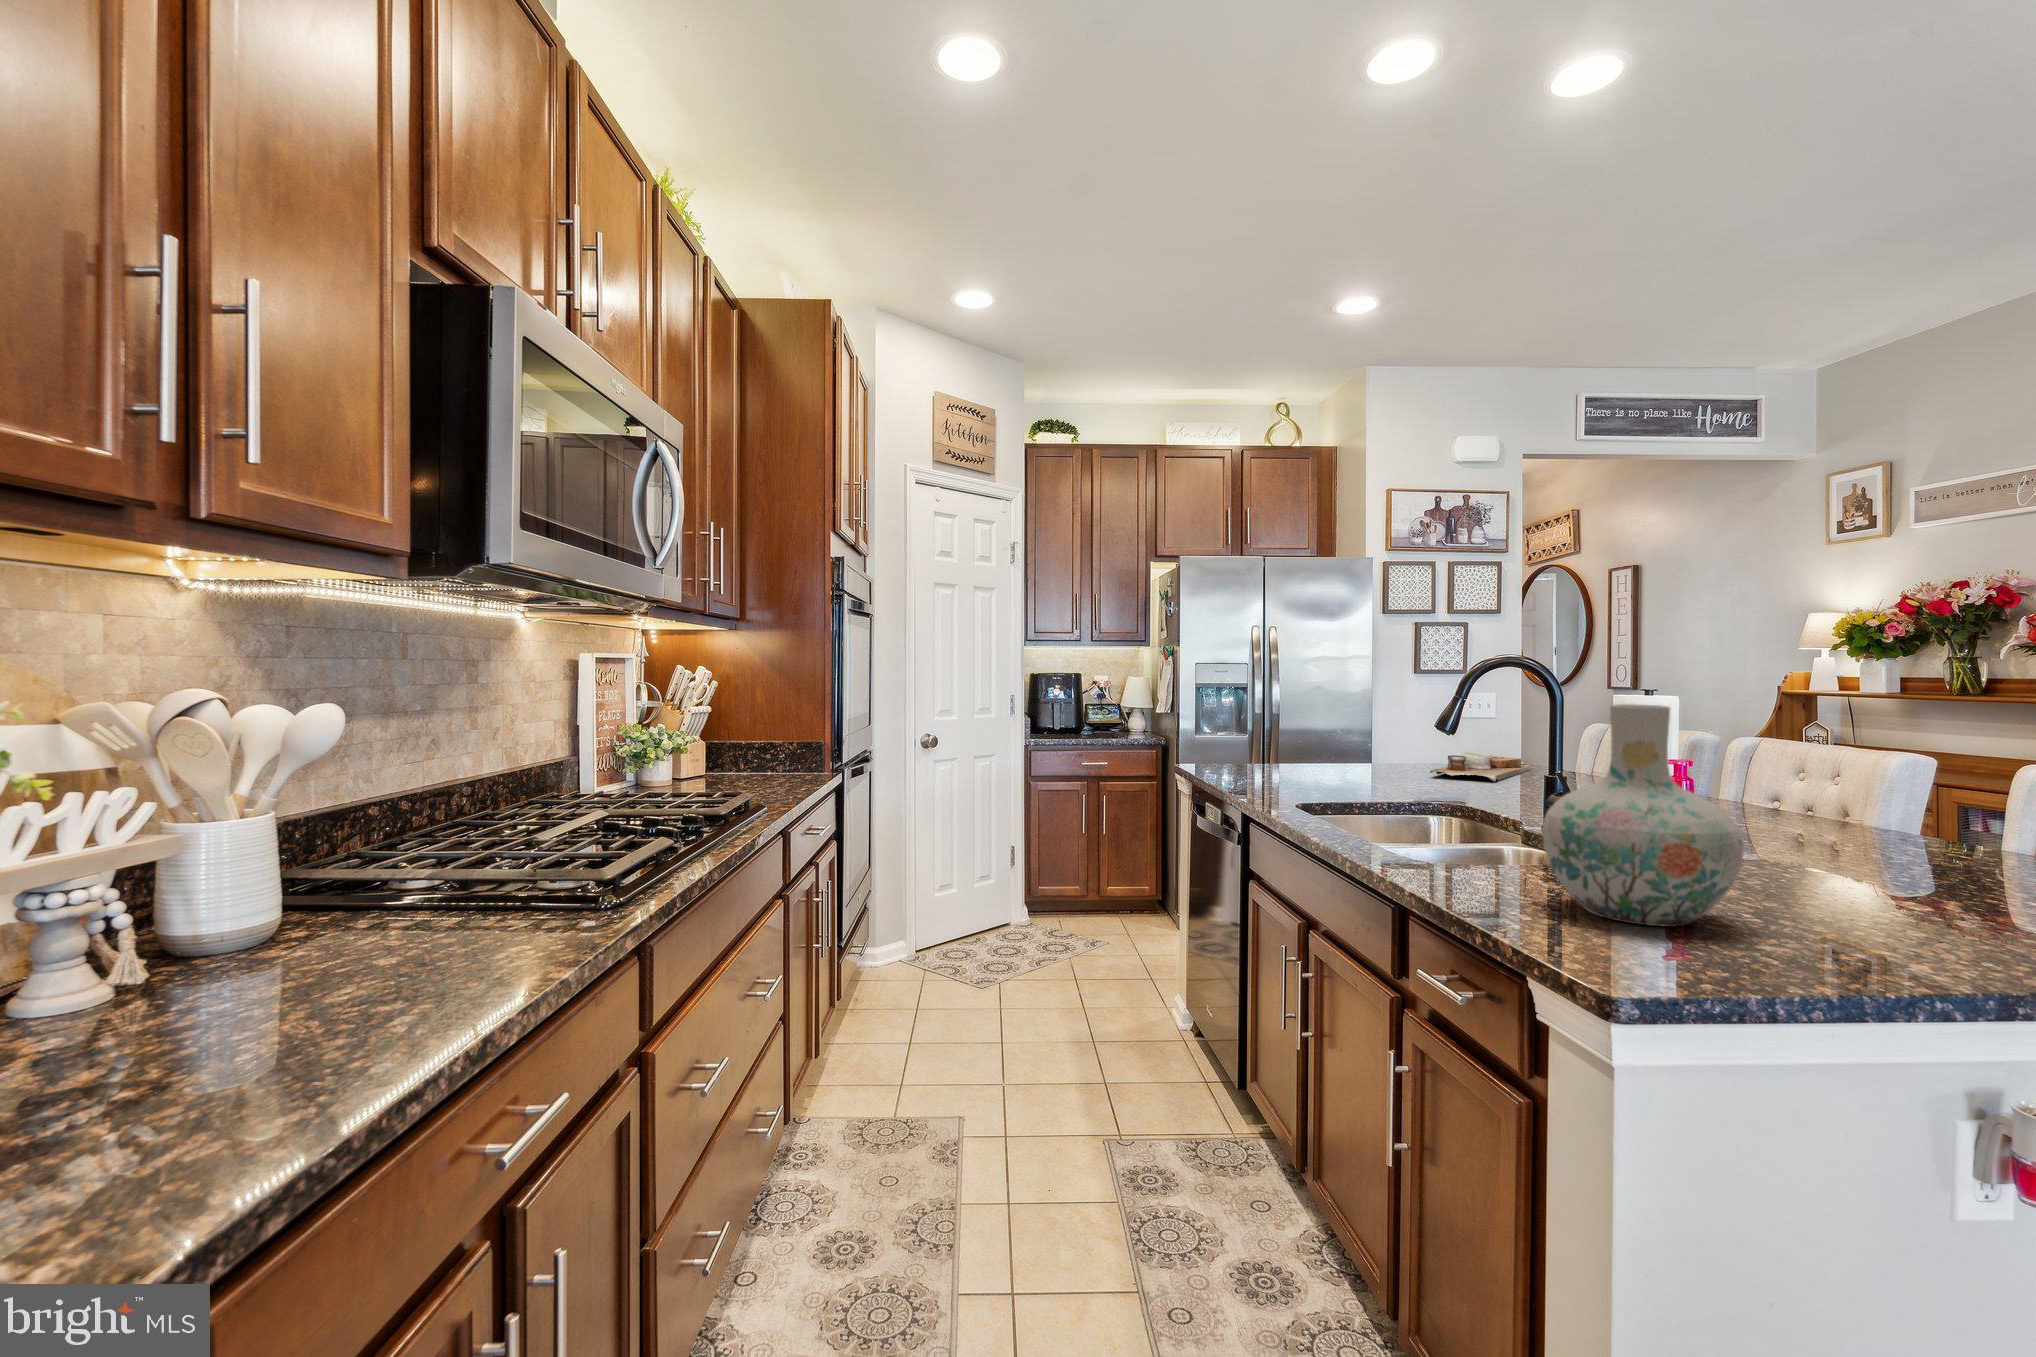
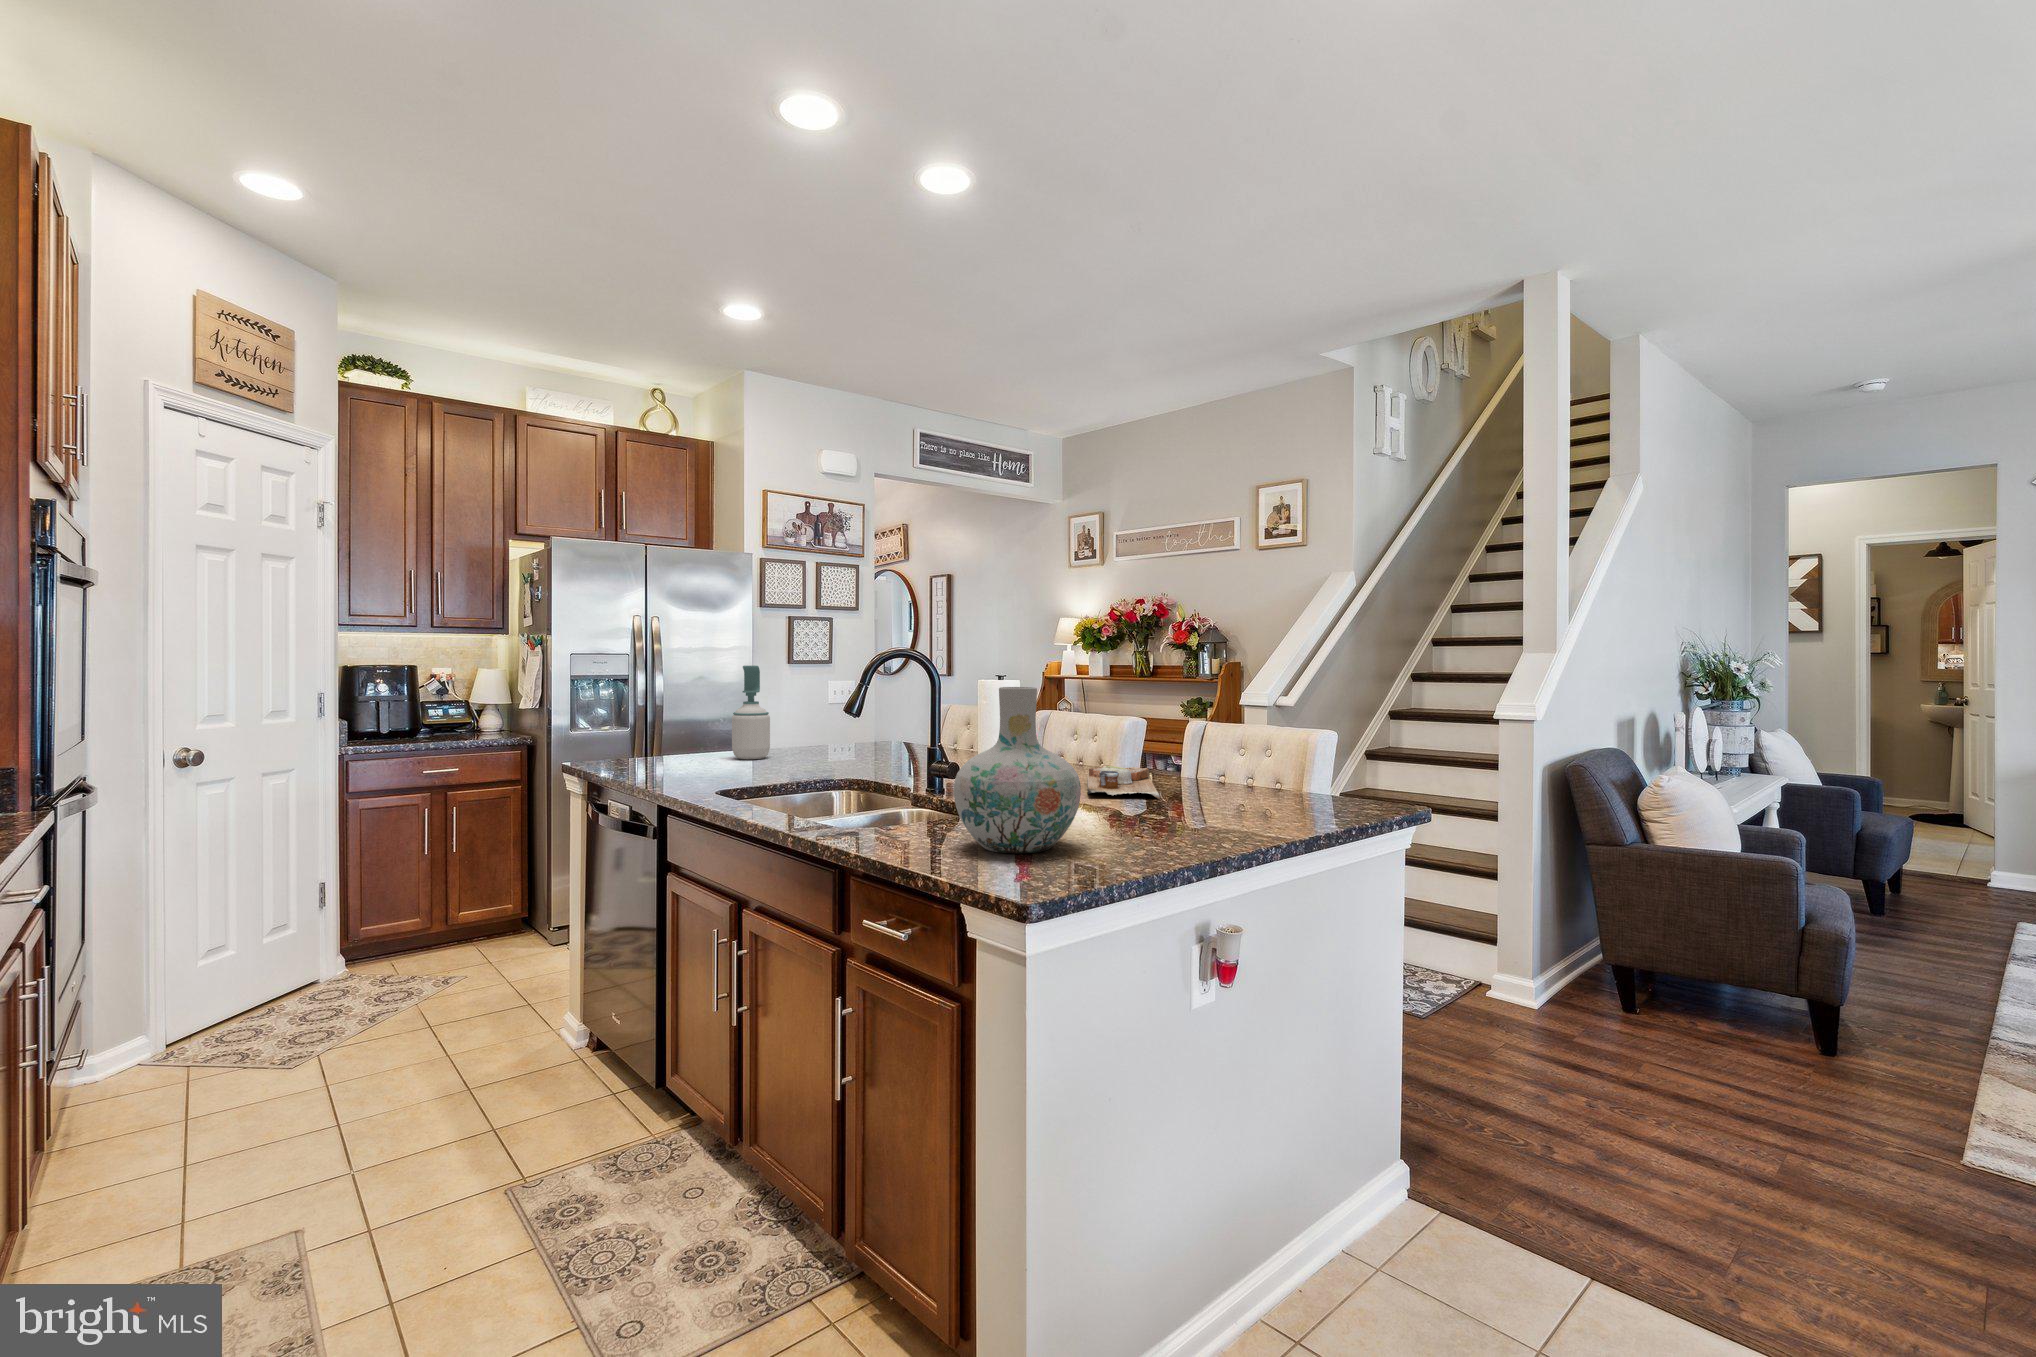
soap bottle: none [1331,674,1371,771] -> present [732,666,770,759]
cutting board: present [1430,753,1530,782] -> present [1087,765,1160,799]

